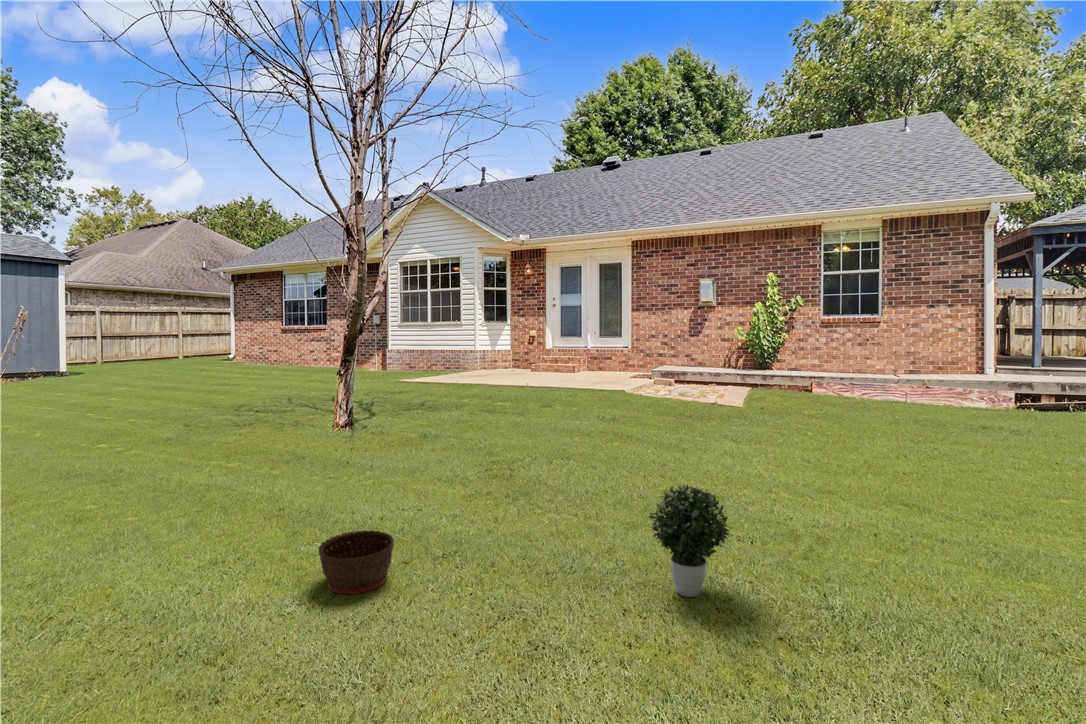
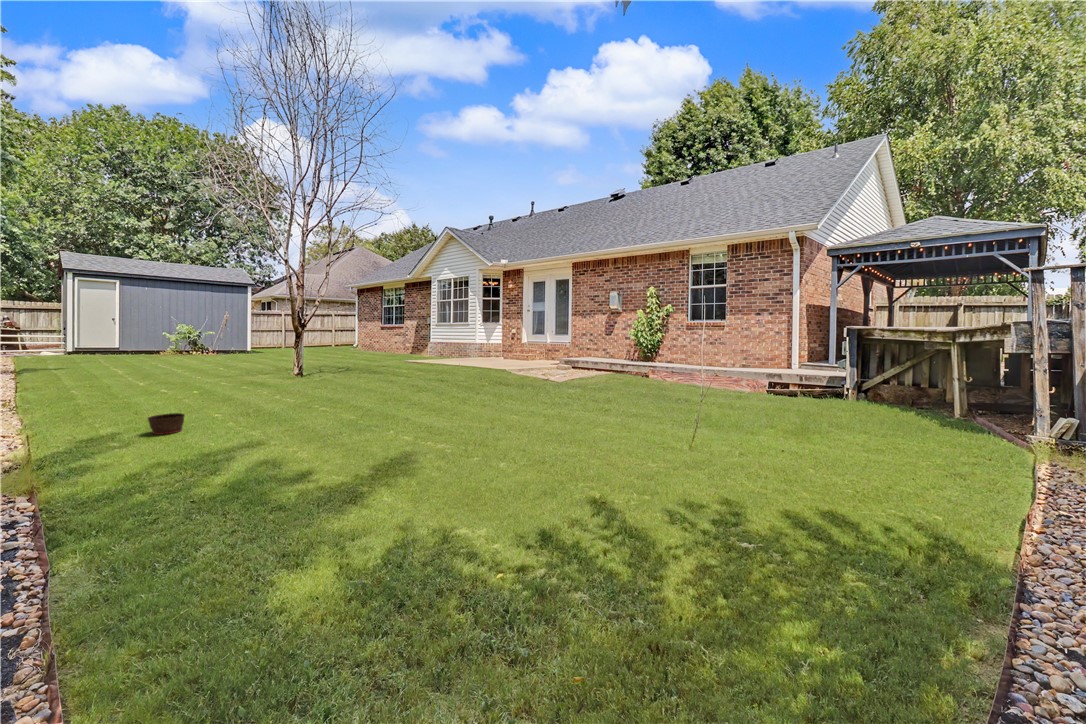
potted plant: present [649,485,729,597] -> none [243,397,281,445]

